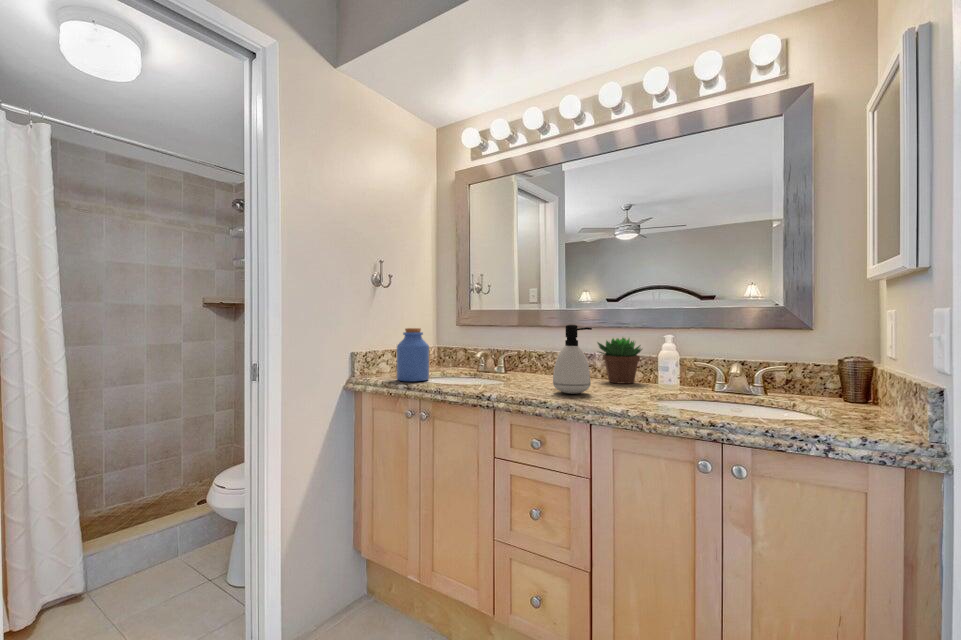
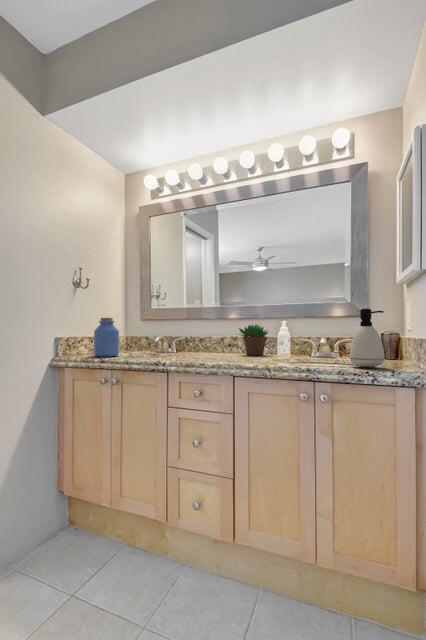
soap dispenser: present [553,325,592,394] -> present [350,308,384,367]

